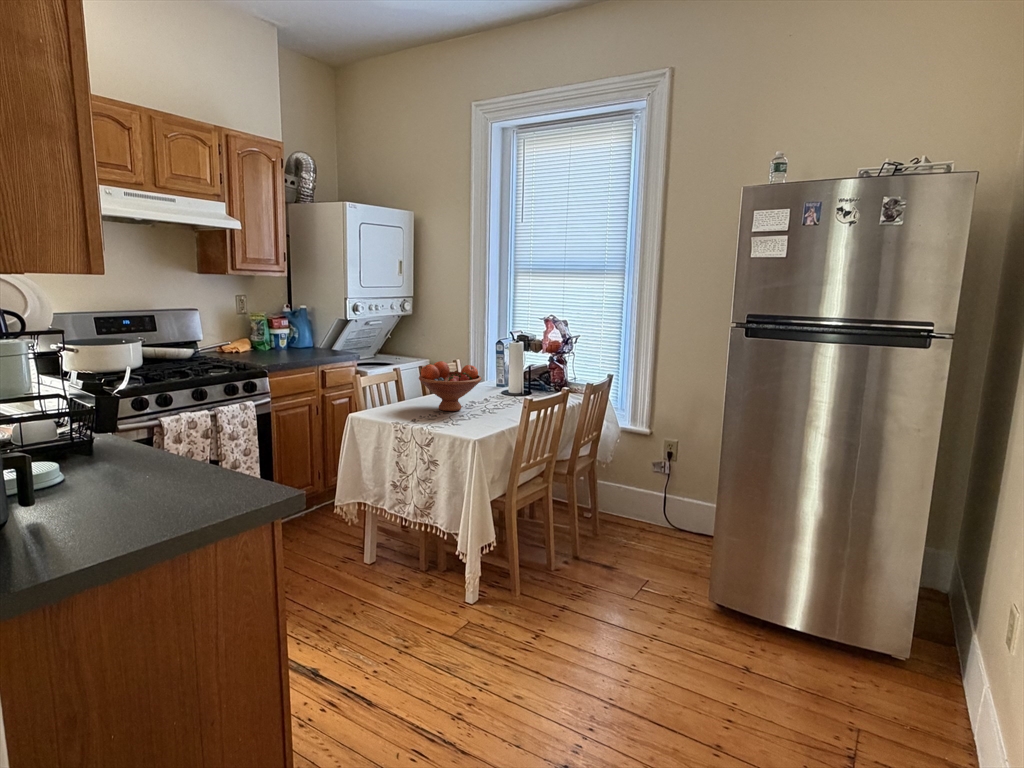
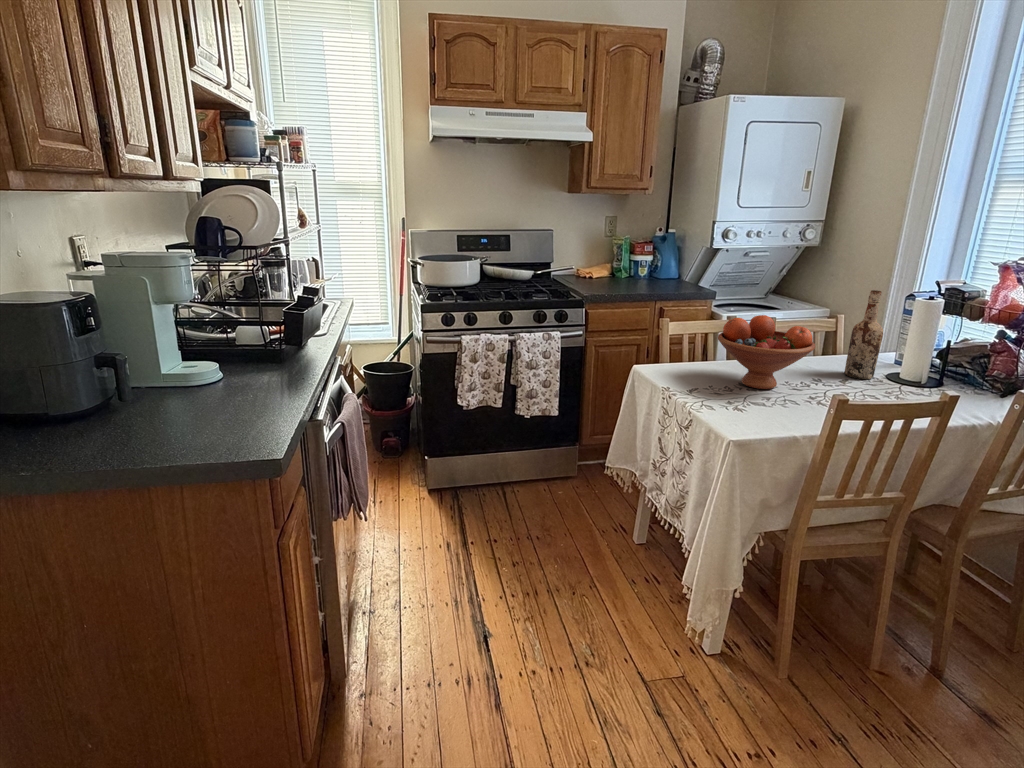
wine bottle: none [484,339,501,396] -> present [845,290,883,379]

